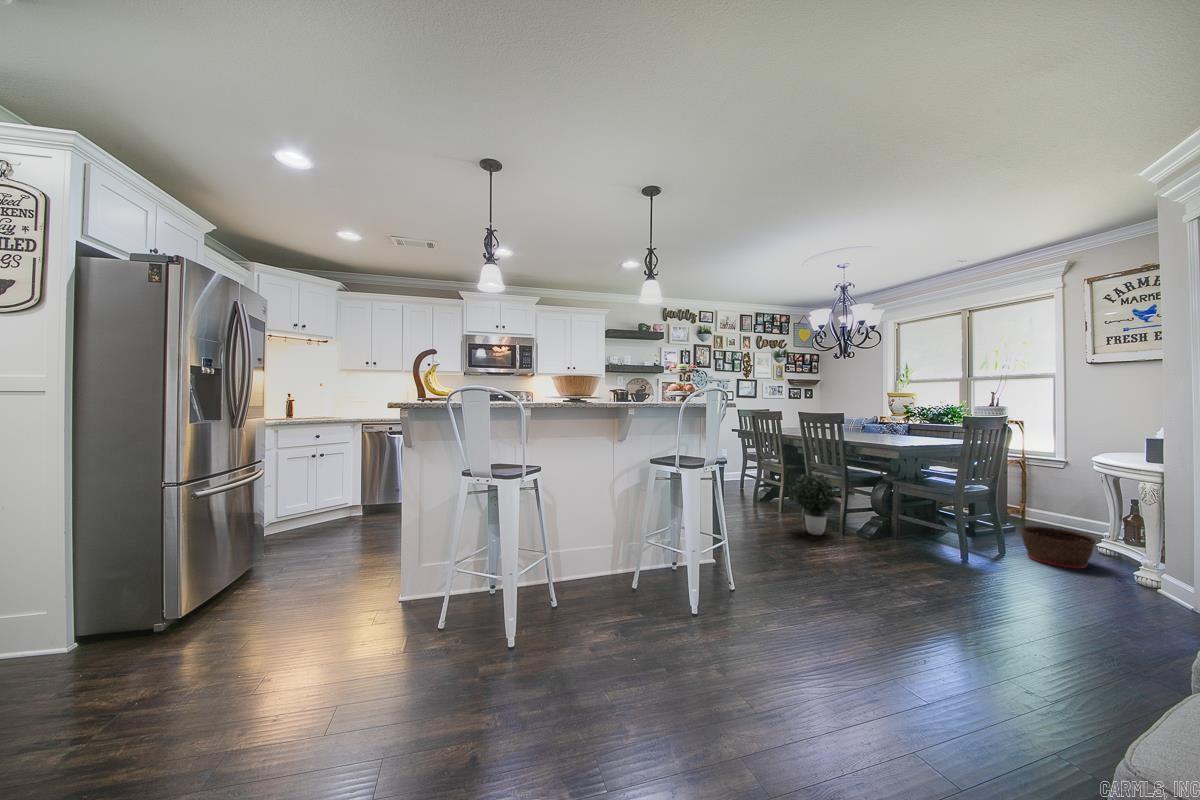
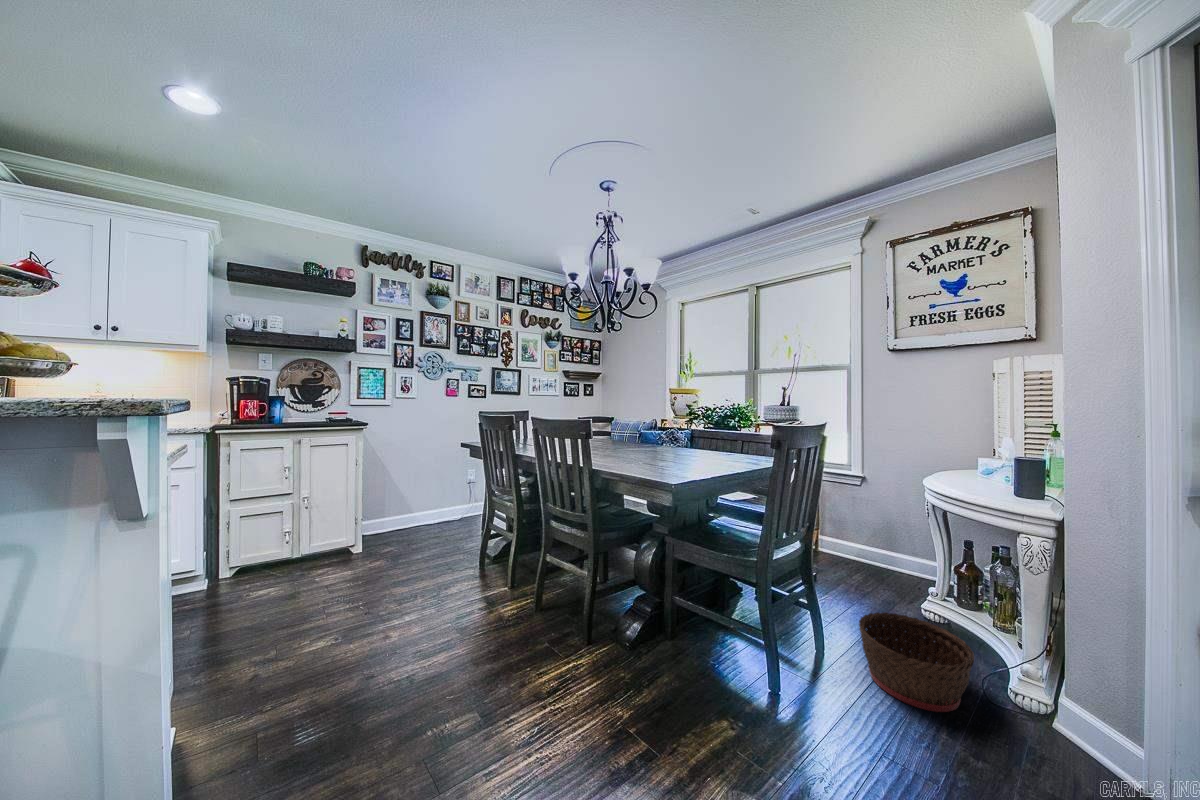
potted plant: present [793,474,838,535] -> none [490,548,581,684]

